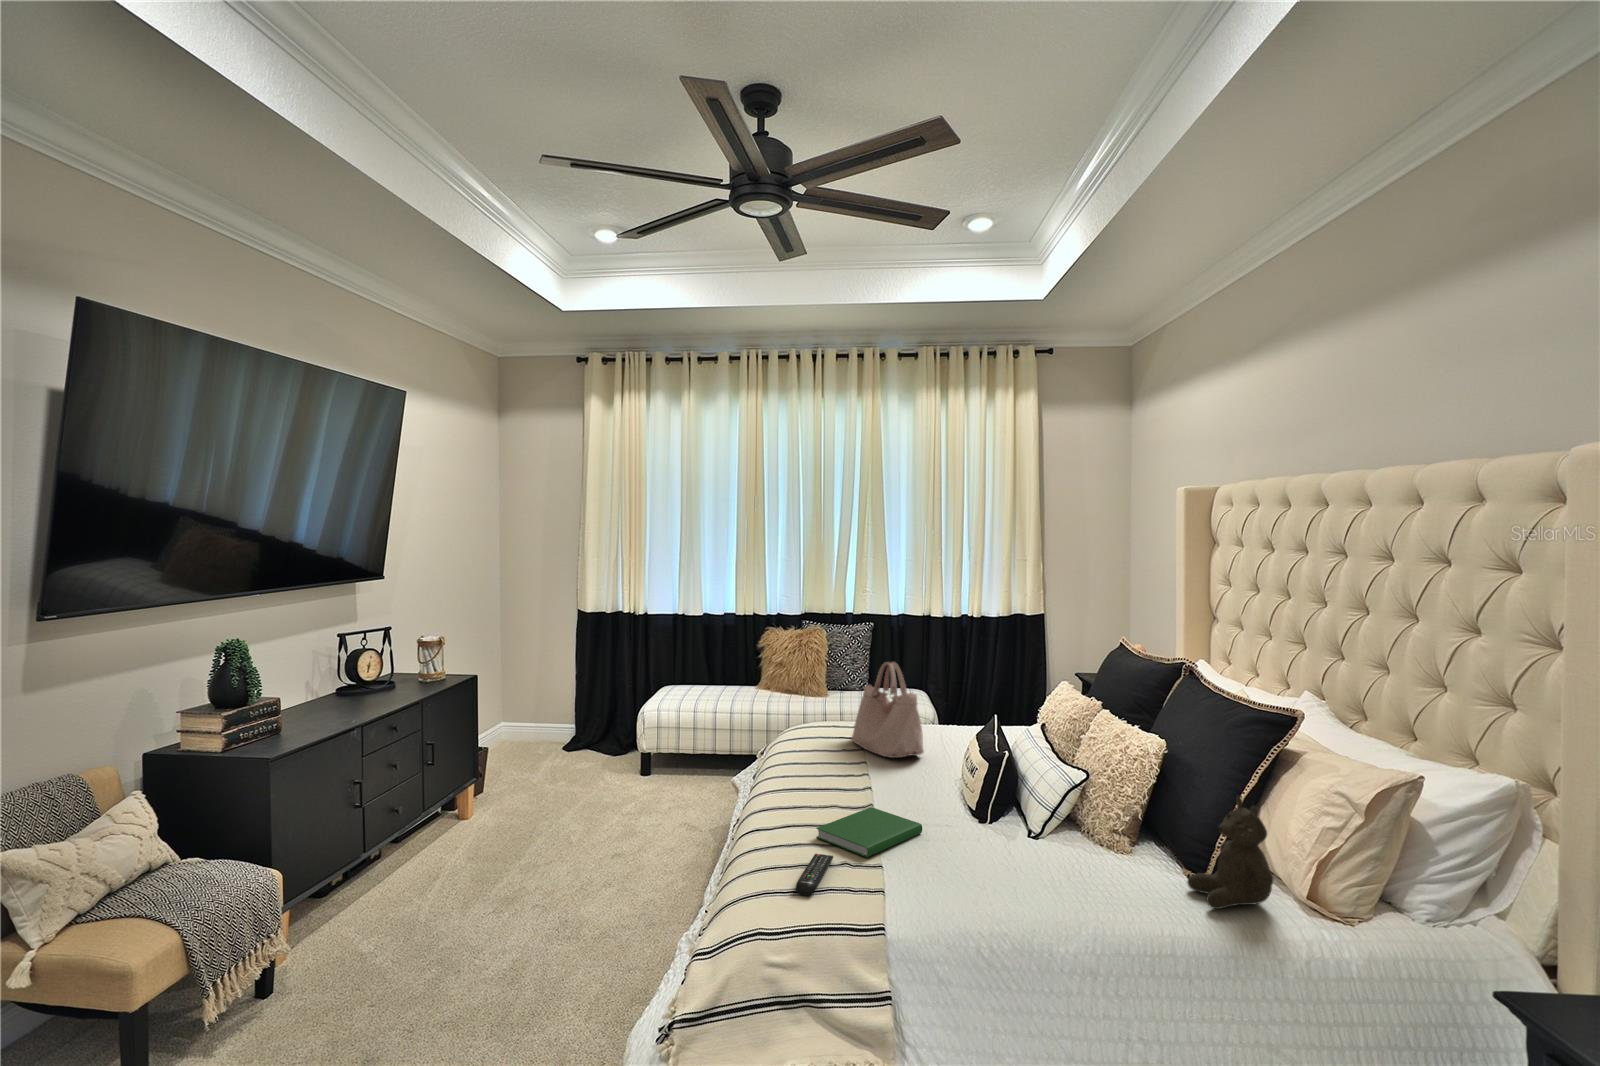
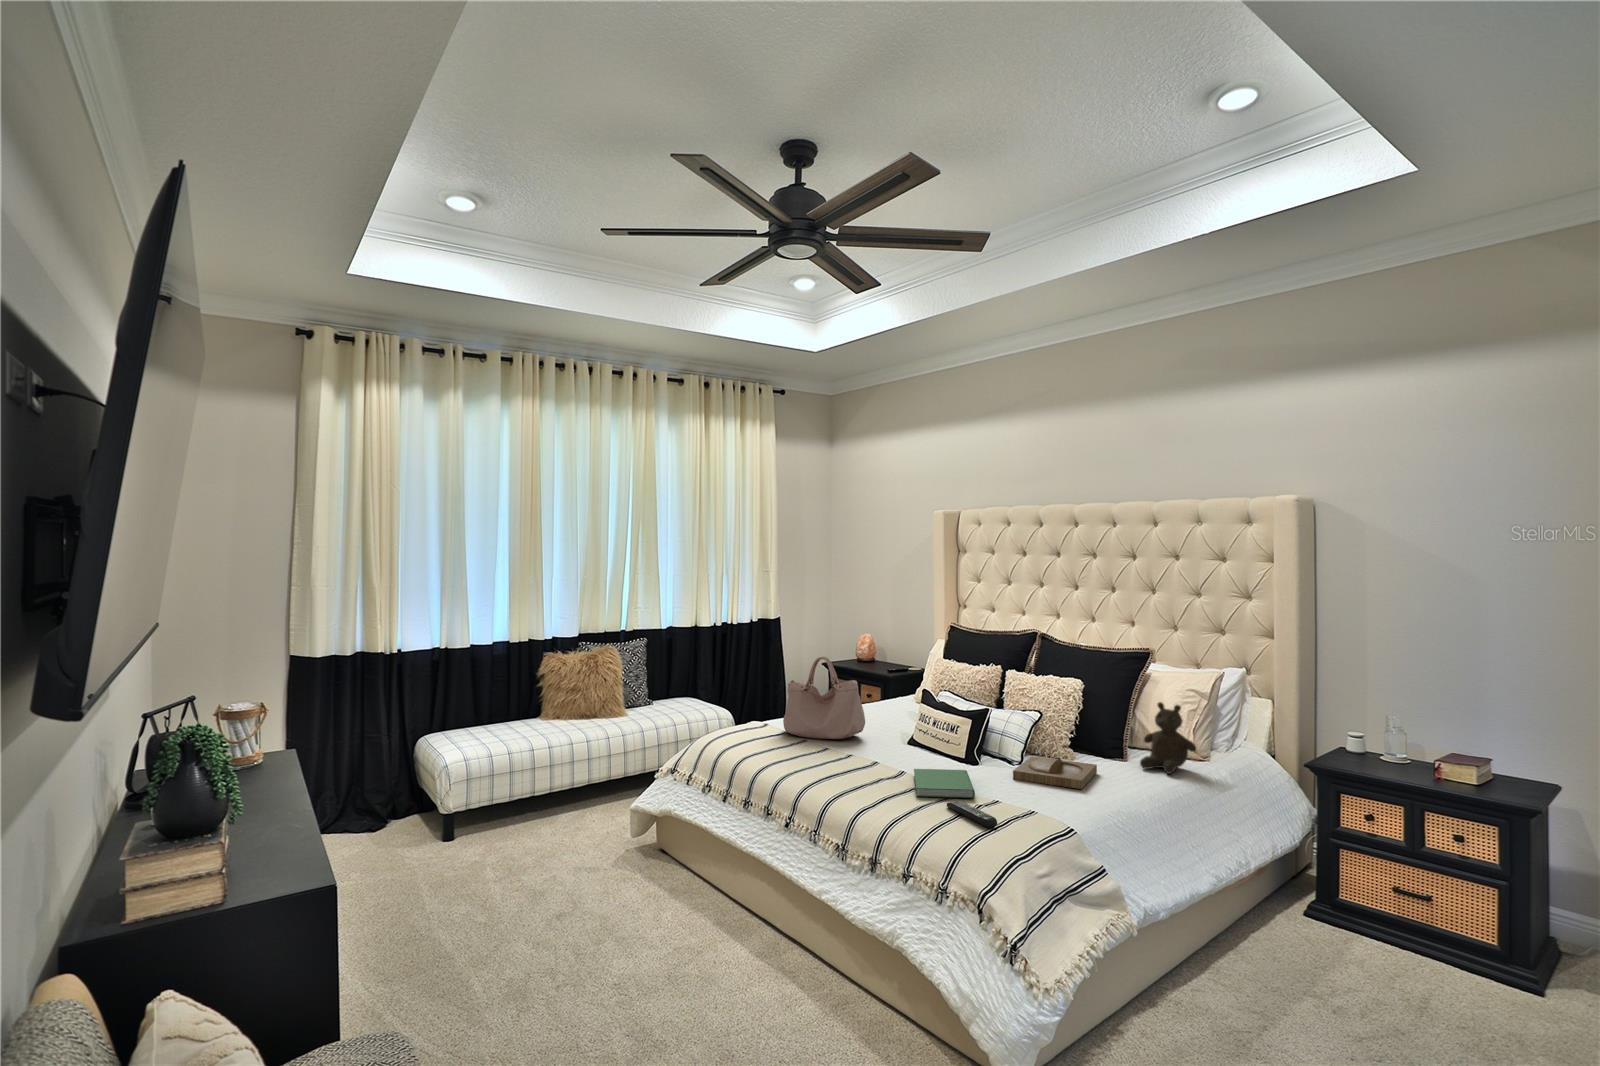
tray: none [973,829,1104,888] -> present [1013,756,1097,789]

